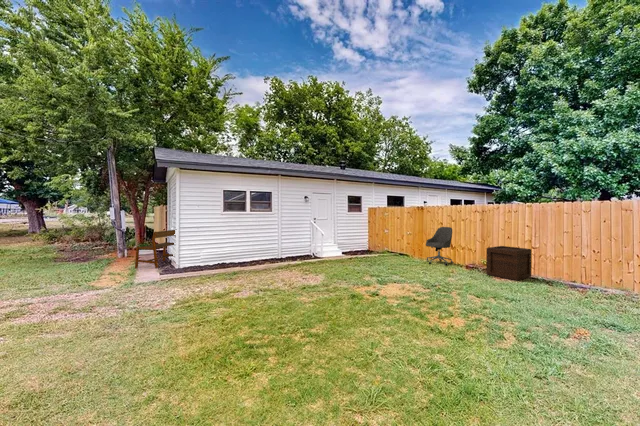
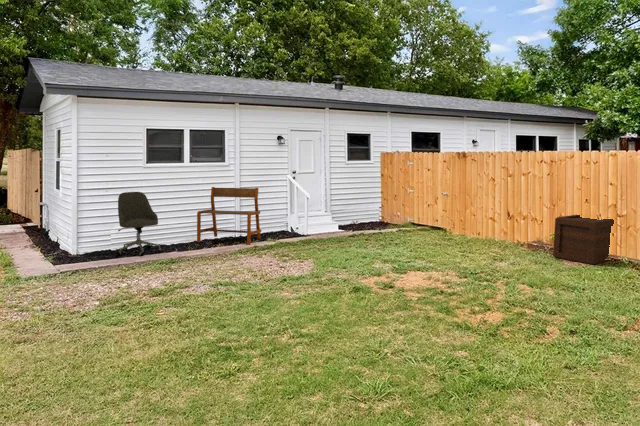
chair: present [426,227,453,265] -> present [117,192,162,256]
bench: present [135,229,177,268] -> present [197,187,261,245]

